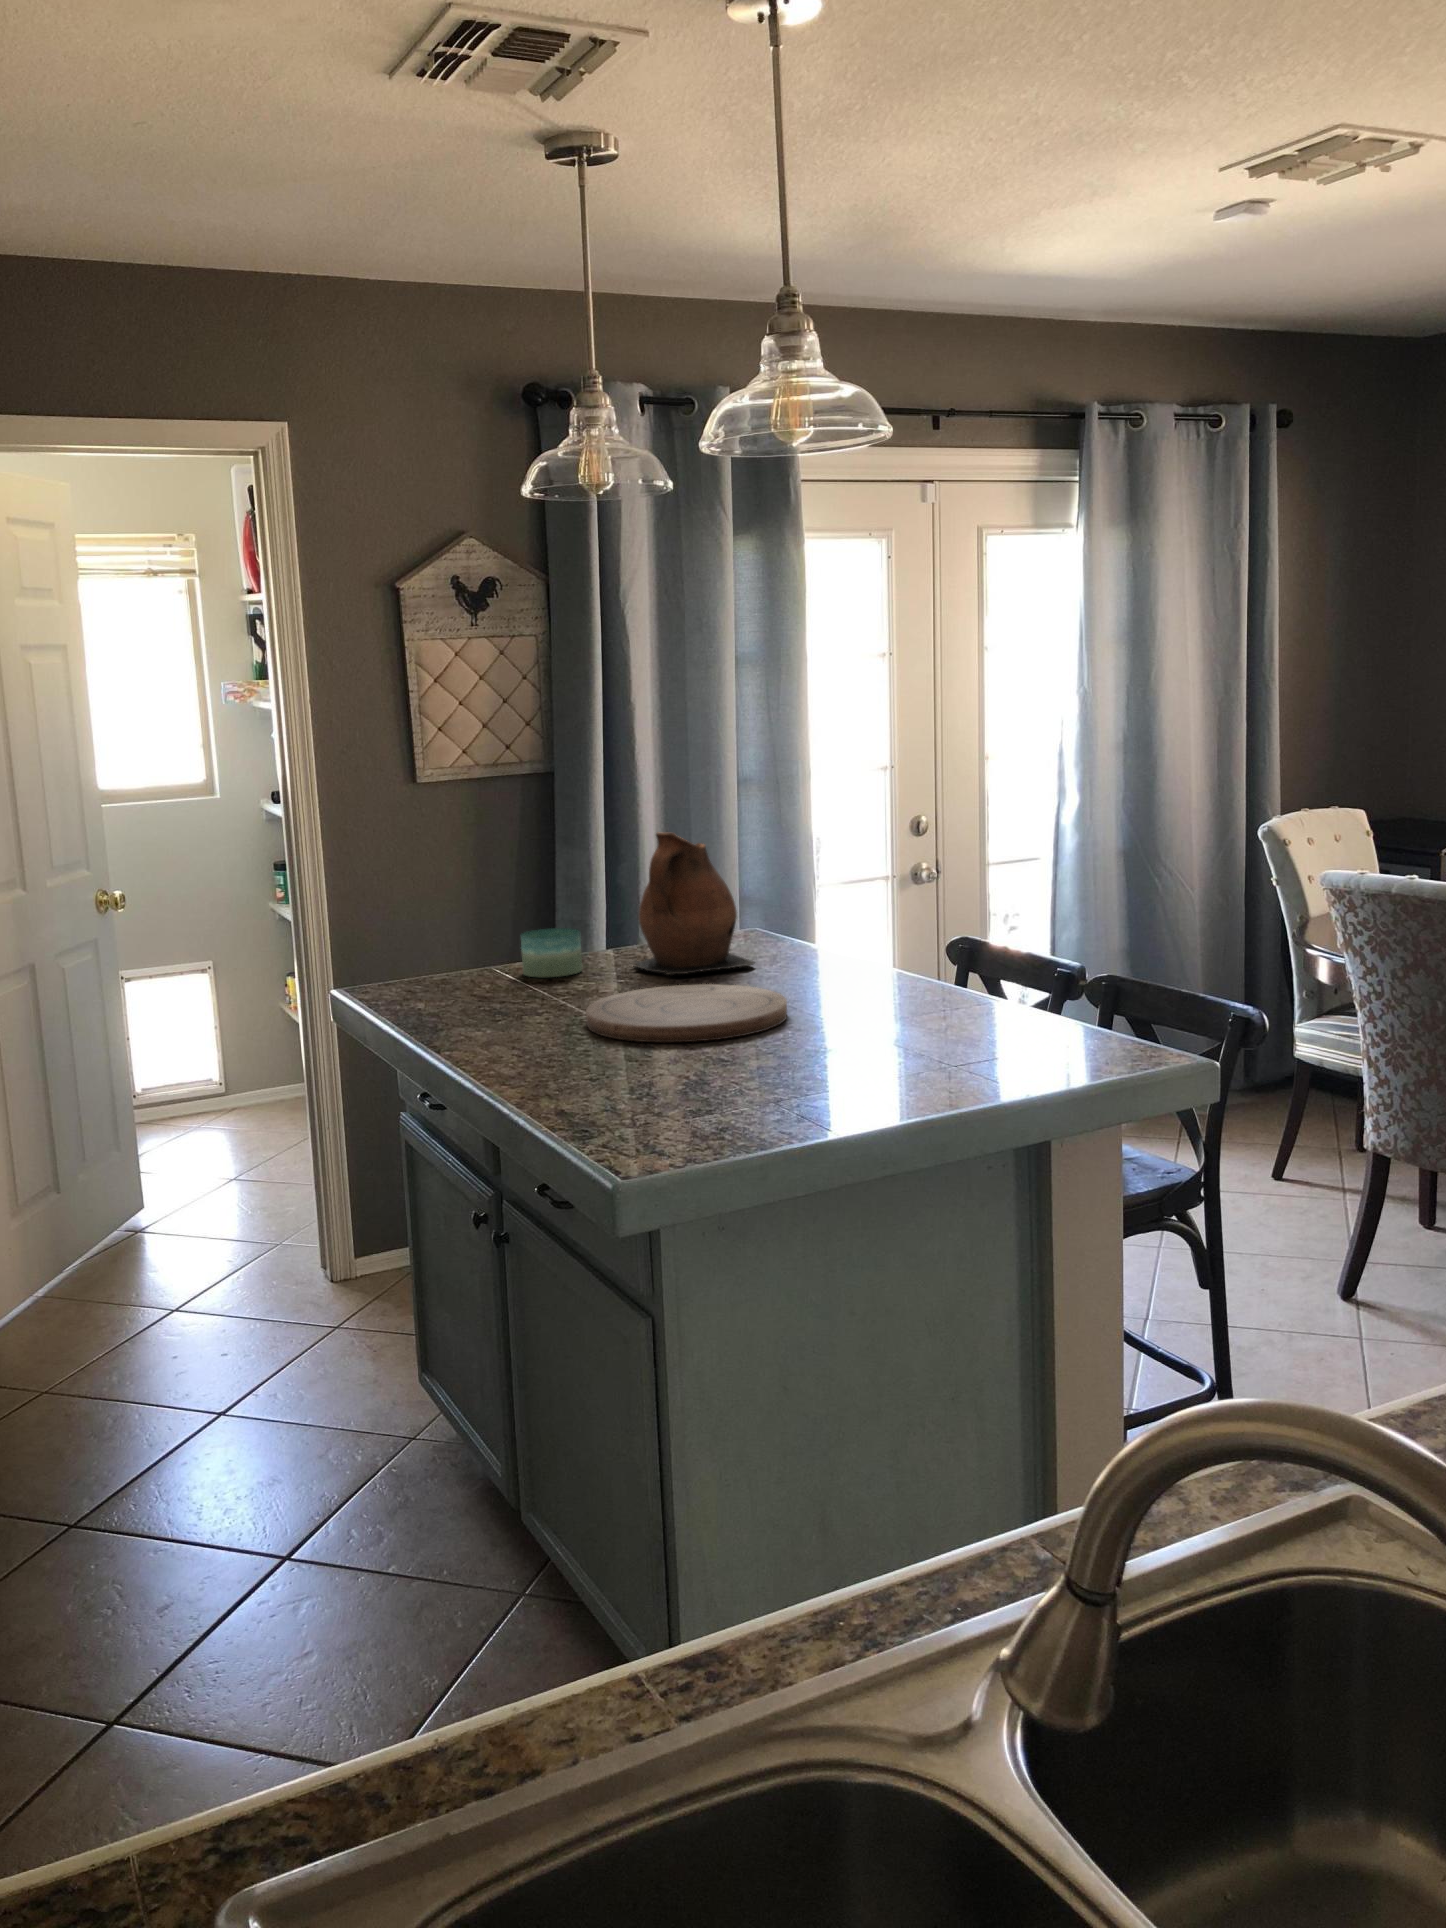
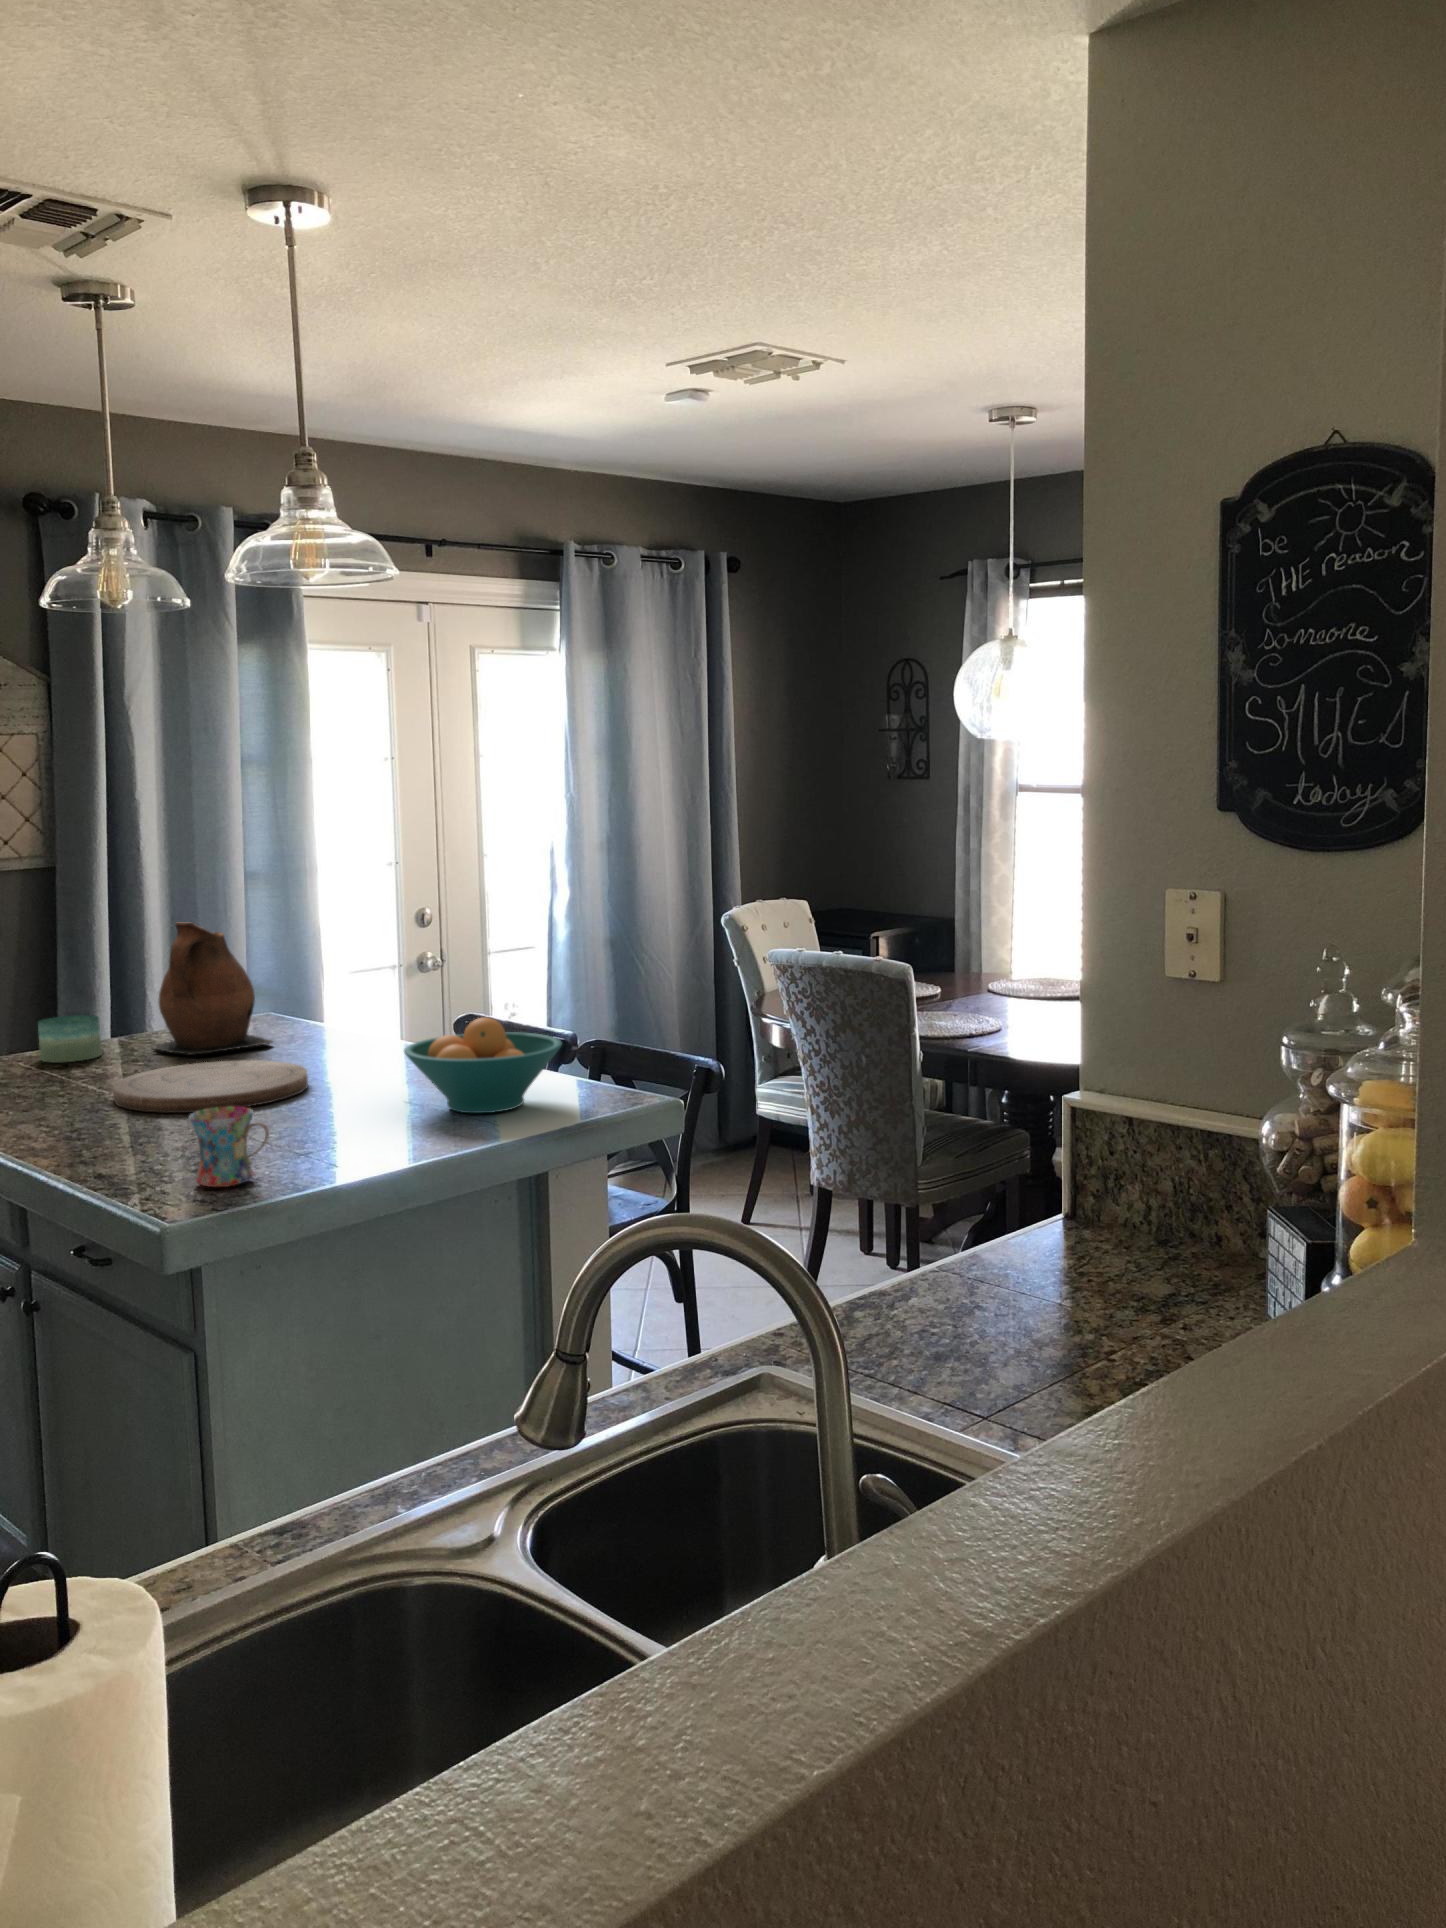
fruit bowl: none [890,950,1074,1062] -> present [404,1017,562,1113]
mug: none [650,1047,735,1137] -> present [189,1107,269,1187]

